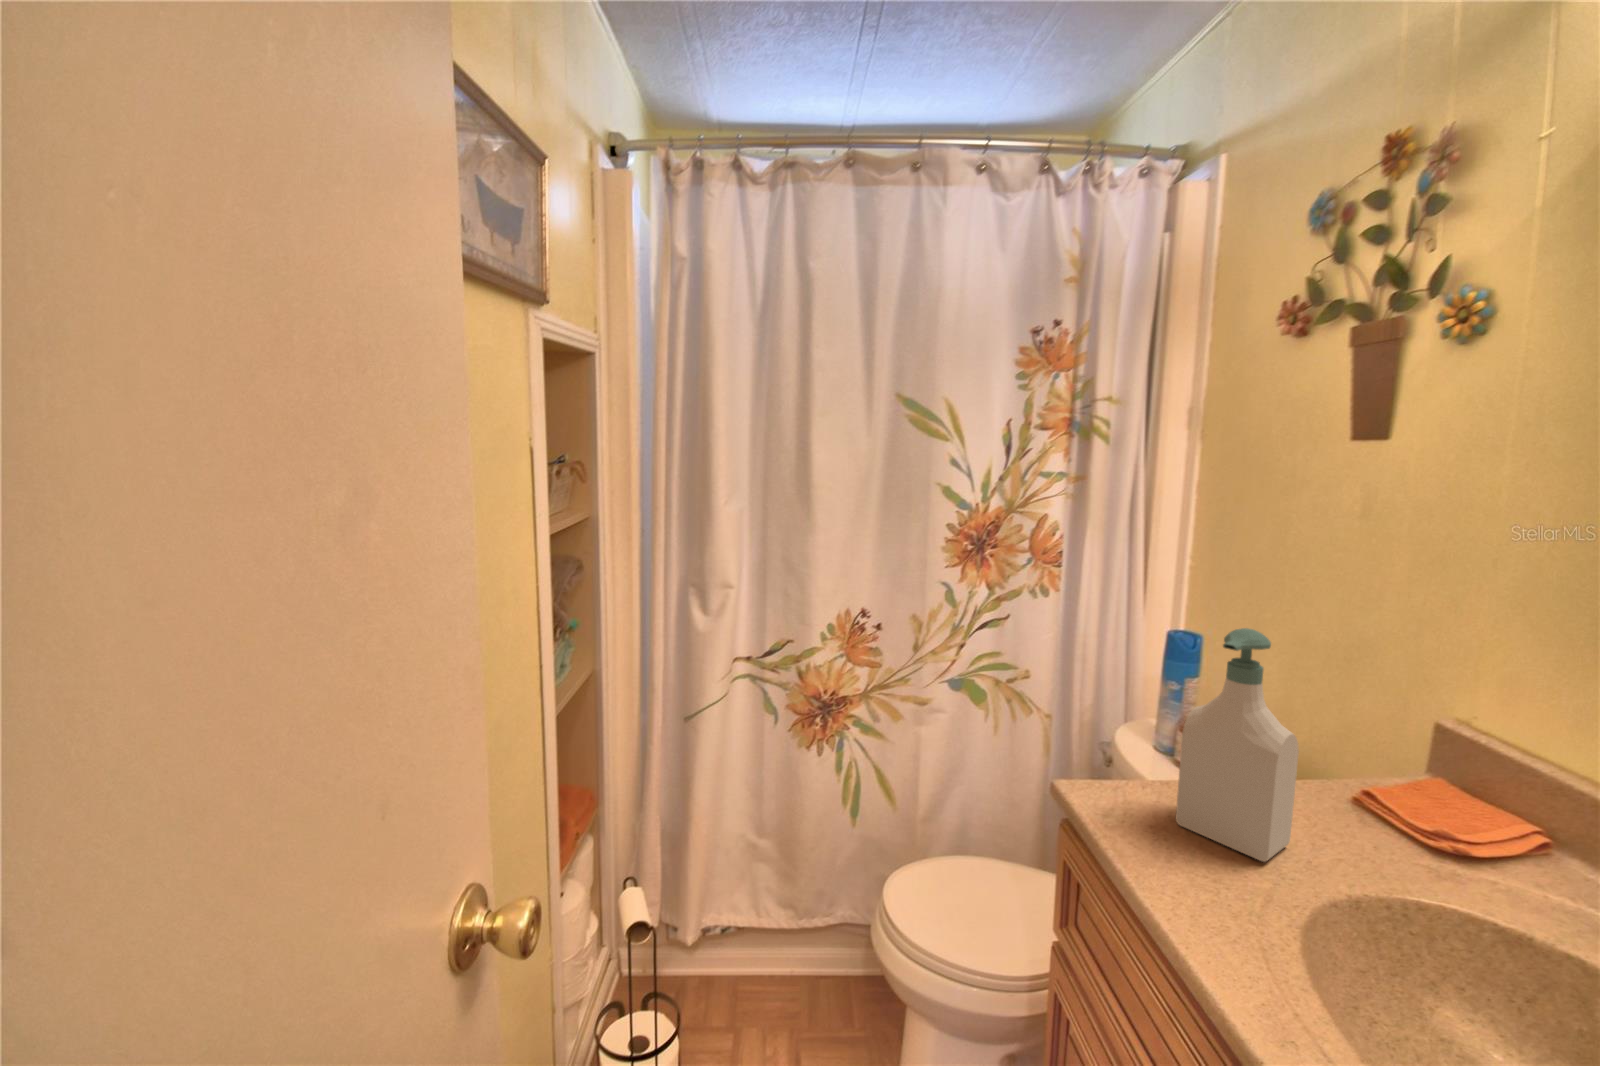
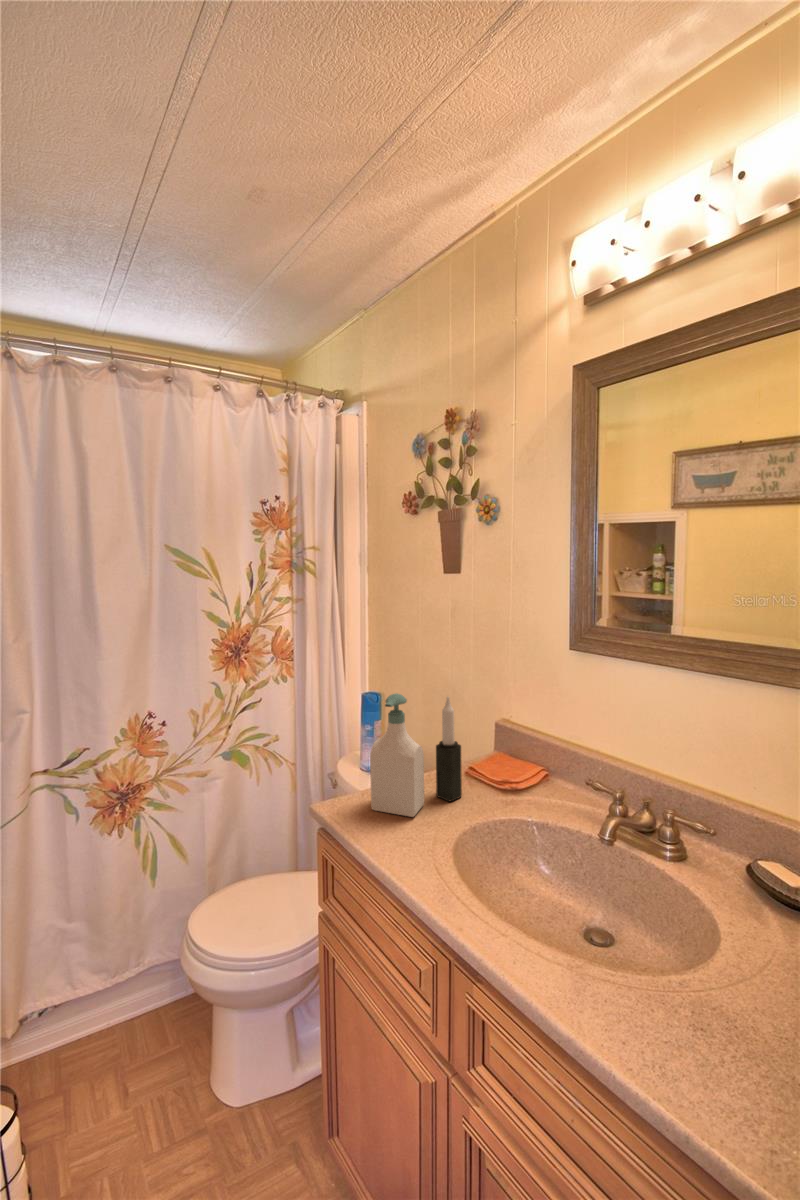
candle: none [1317,652,1391,856] -> present [436,697,462,801]

